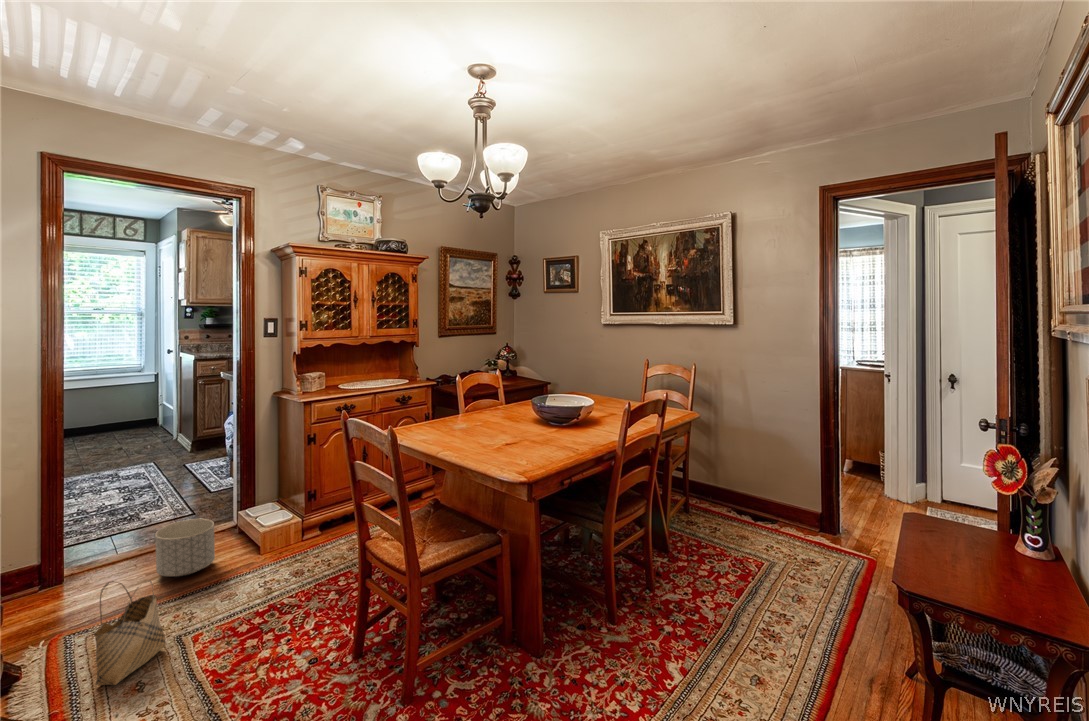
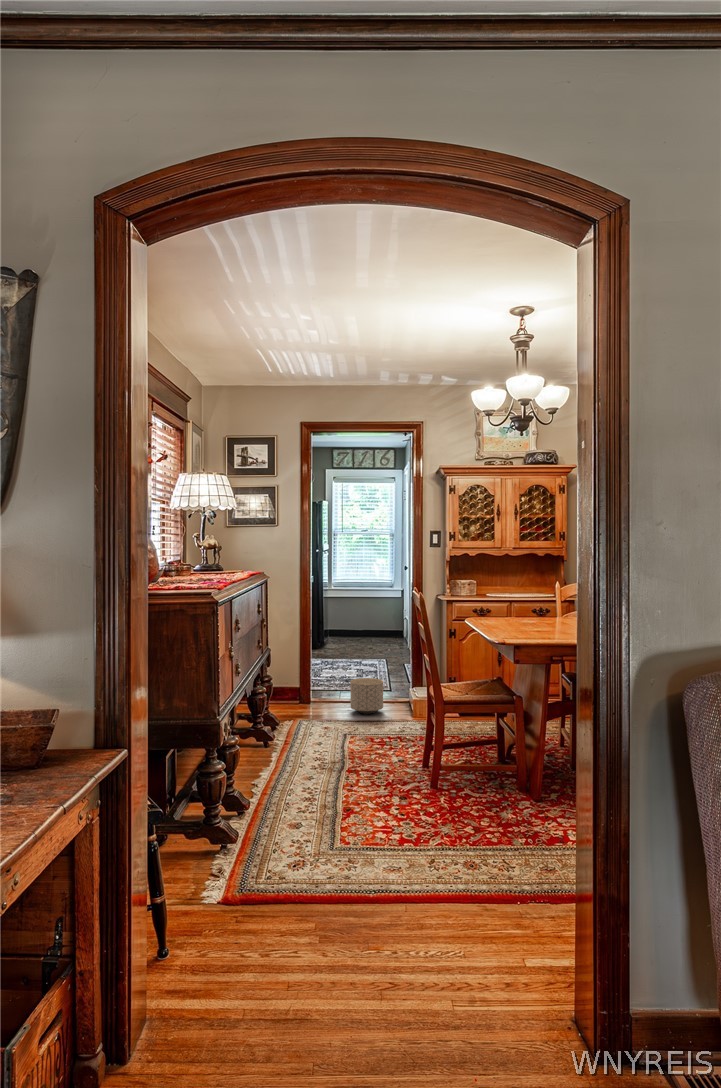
woven basket: present [94,581,166,685] -> none [304,685,338,741]

